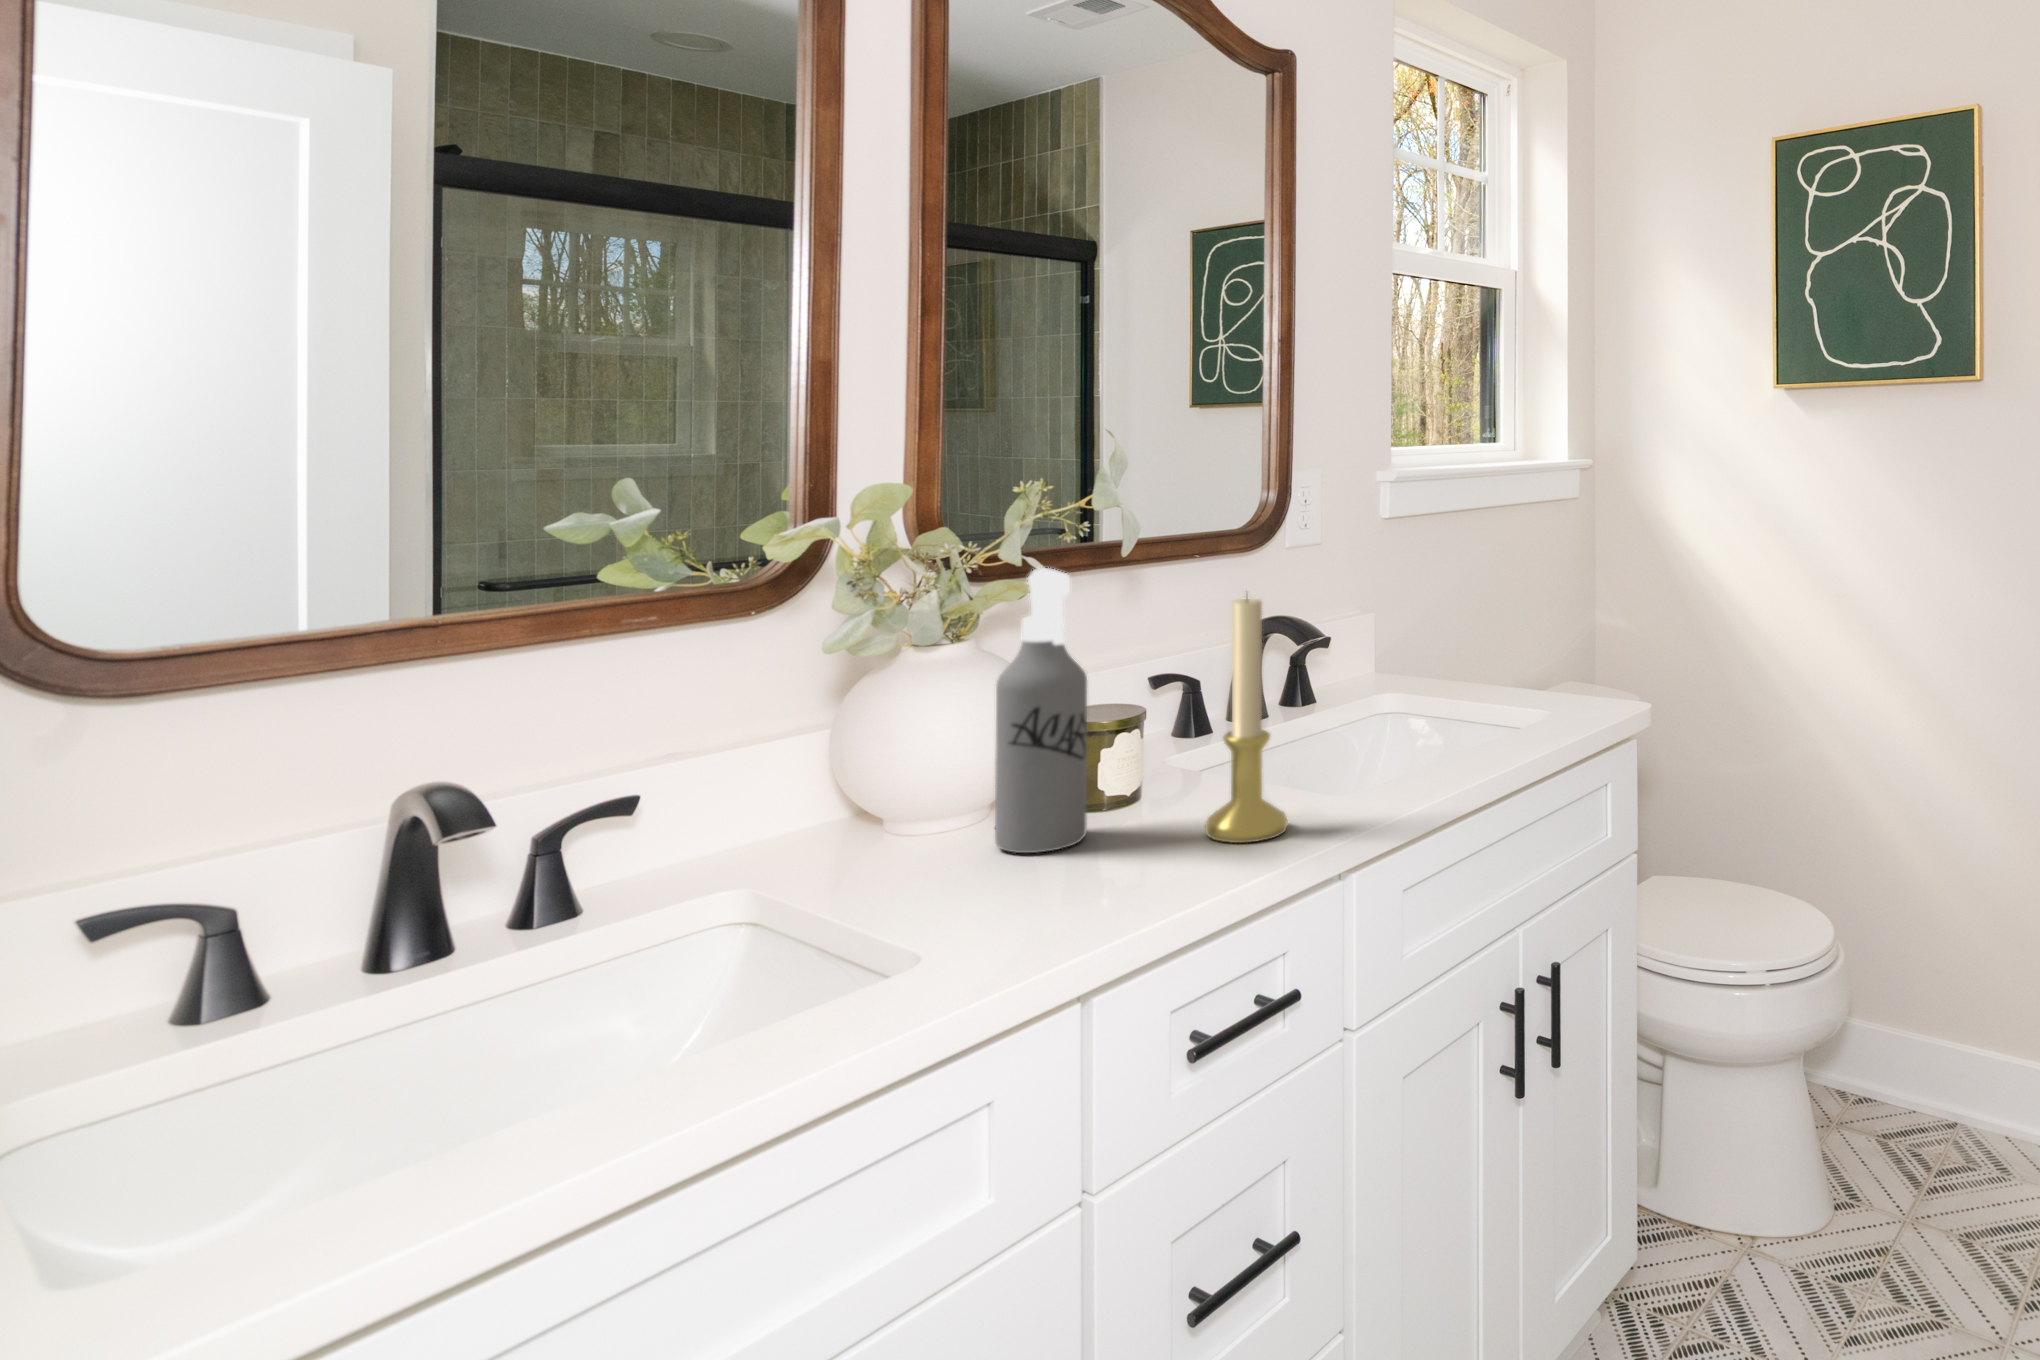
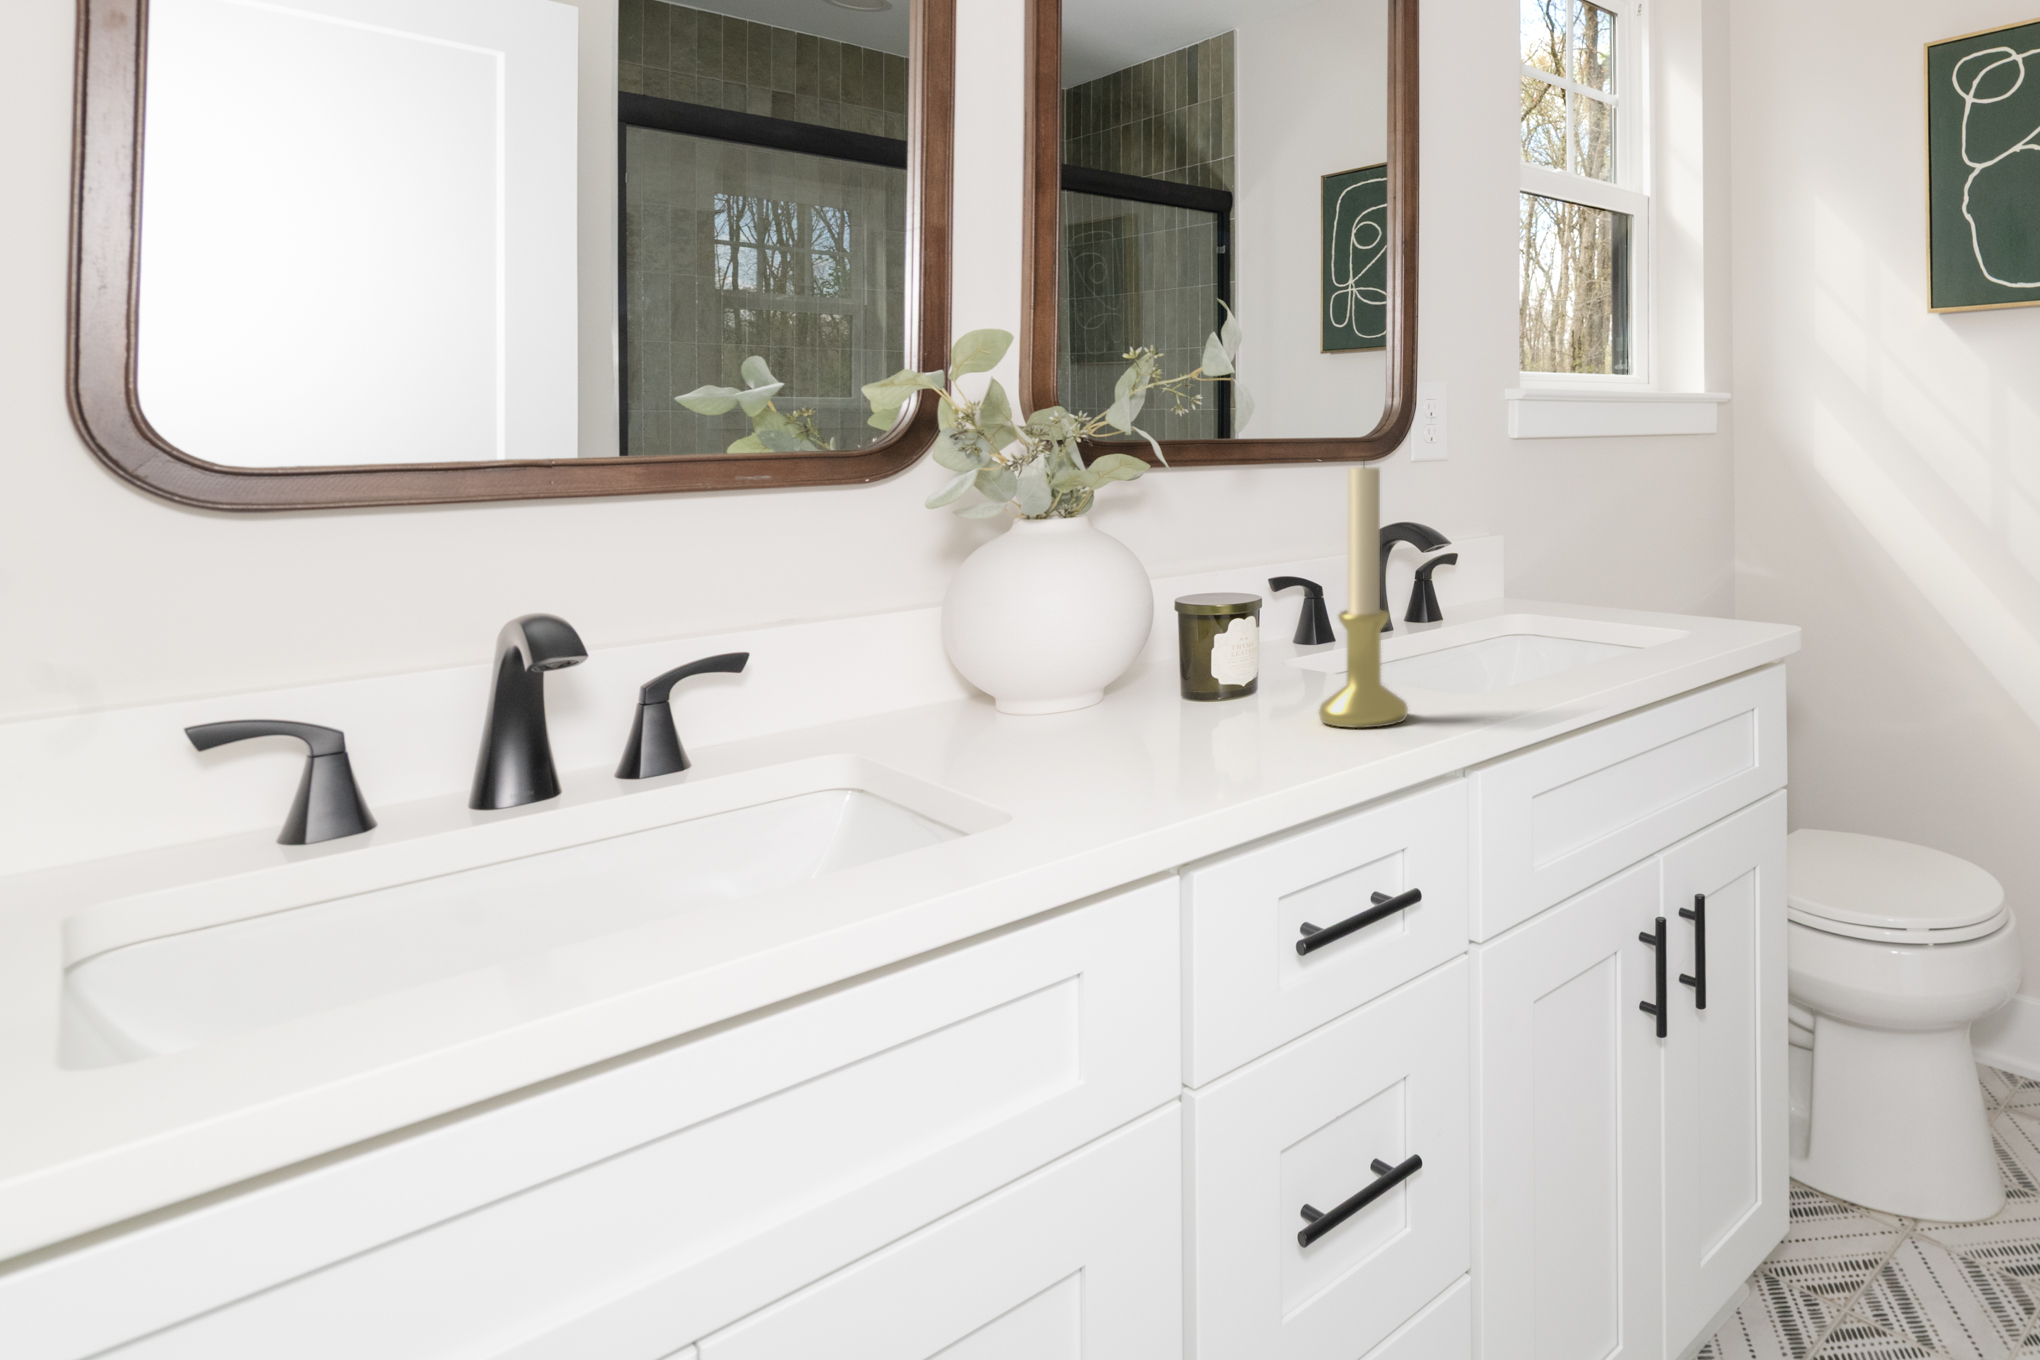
spray bottle: present [995,568,1087,853] -> none [1096,431,1194,732]

